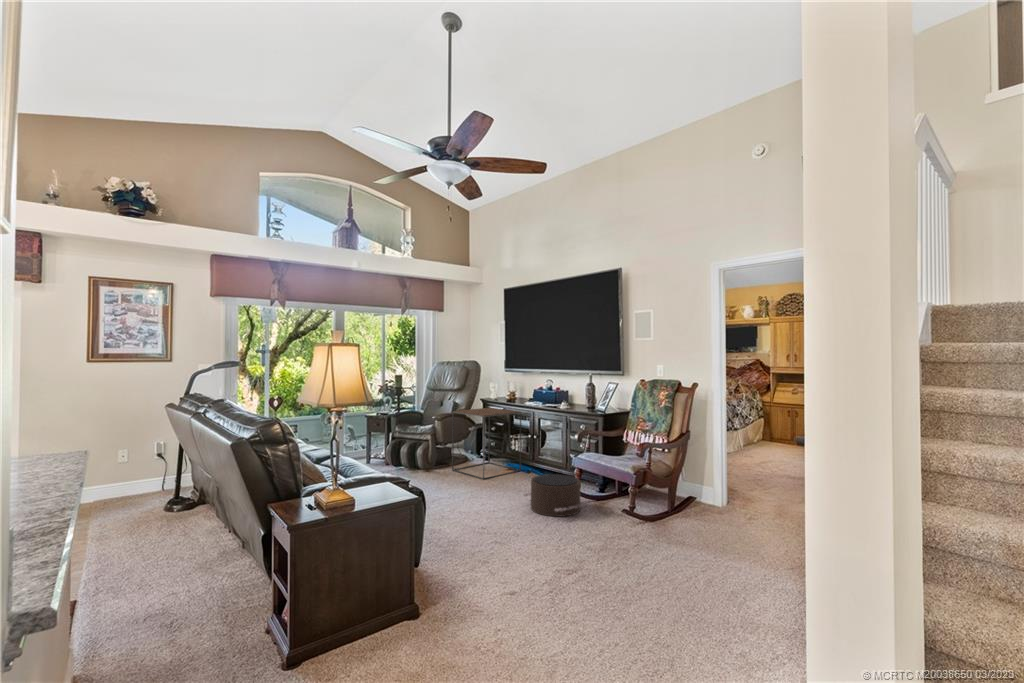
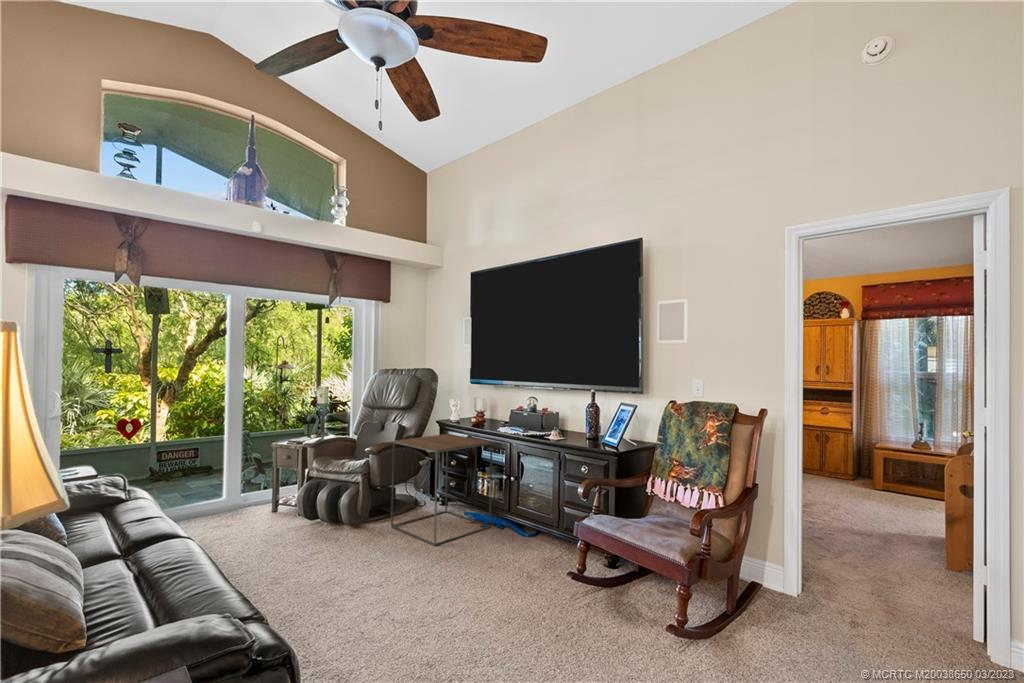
pouf: present [524,474,580,517] -> none [493,552,592,637]

